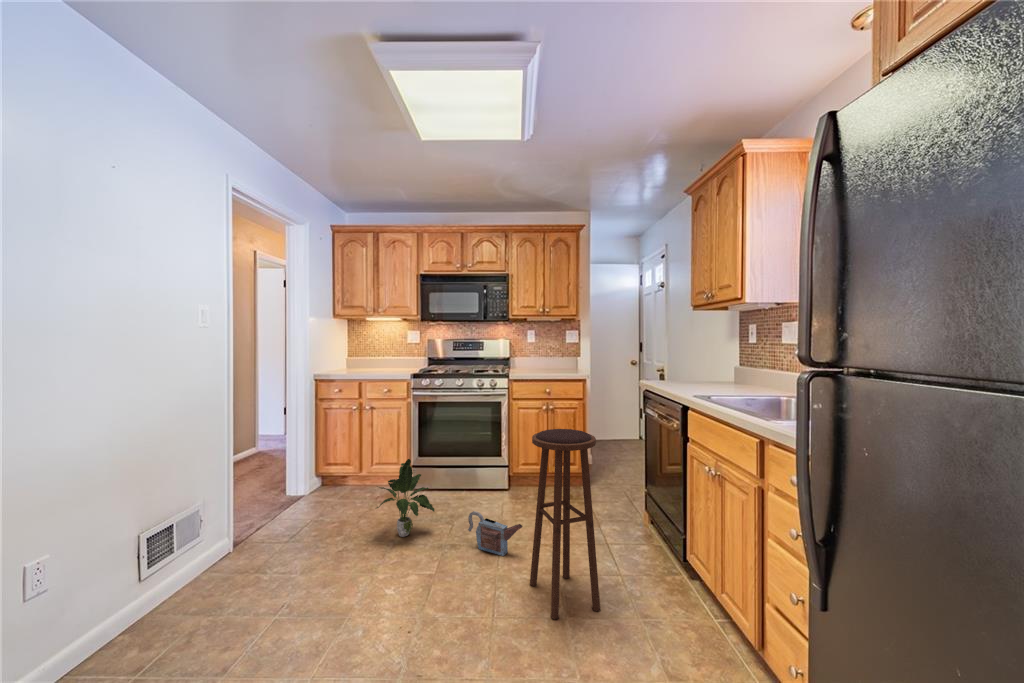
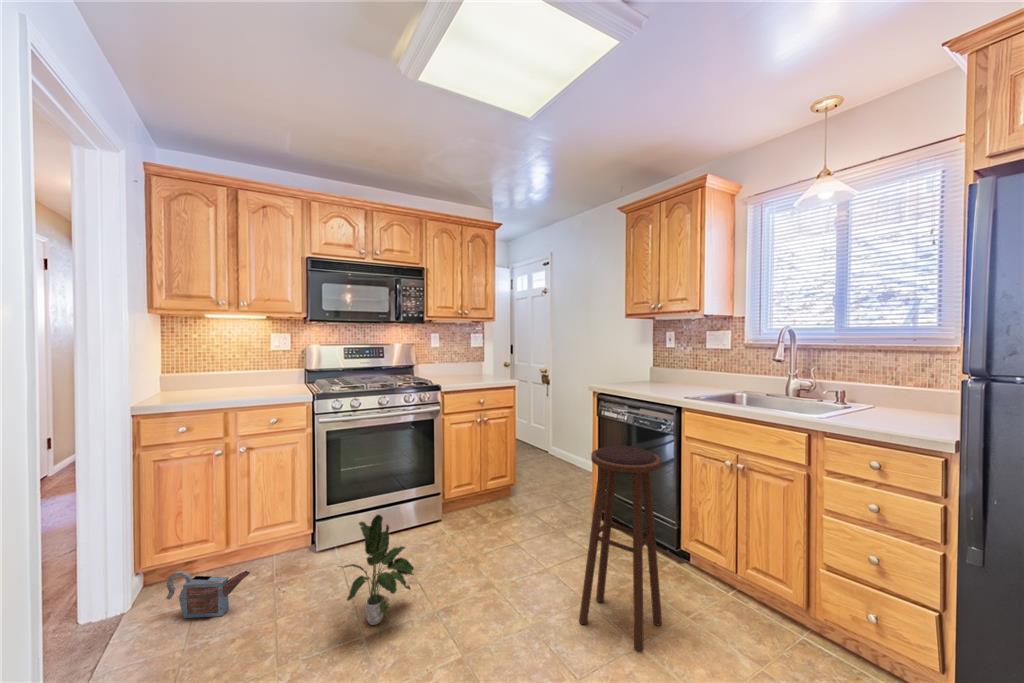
watering can: present [468,511,523,556] -> present [166,571,250,618]

